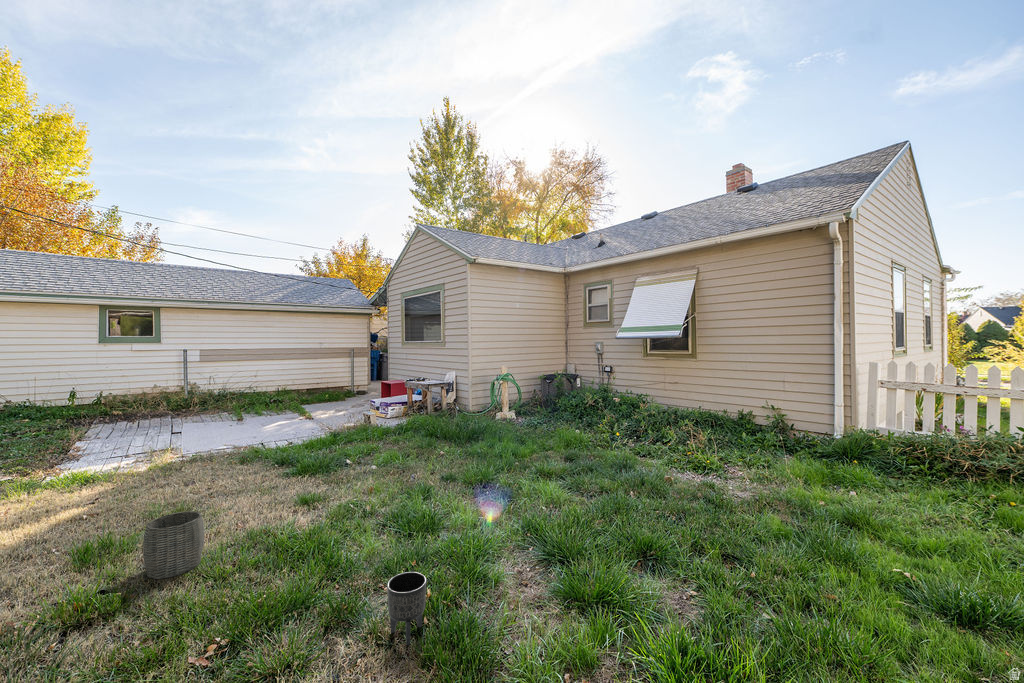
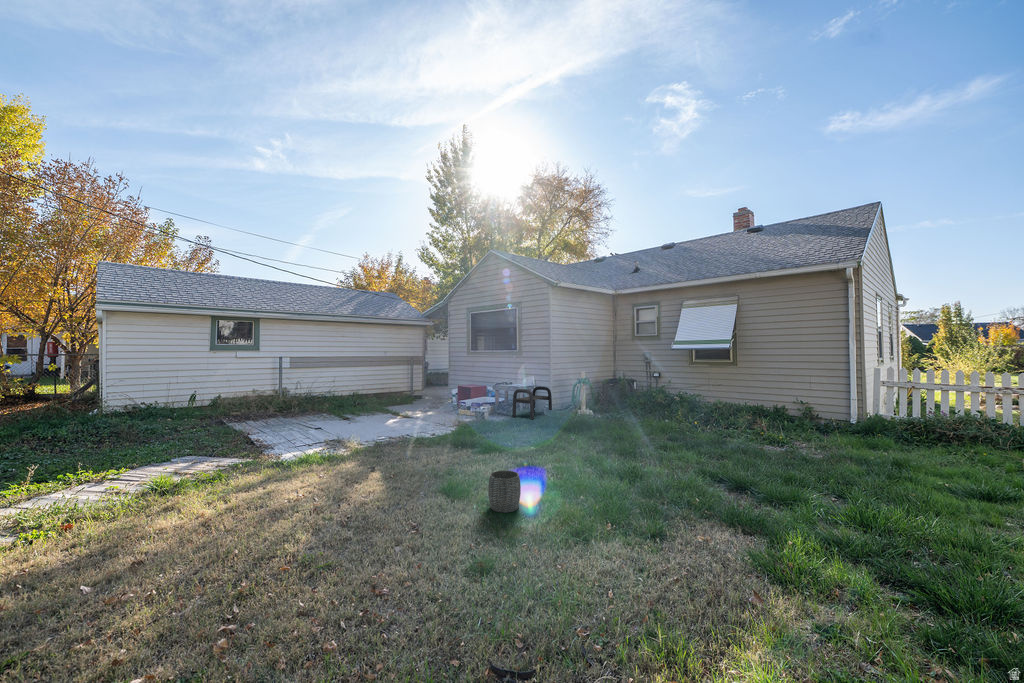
bench: none [421,384,474,424] -> present [512,386,552,419]
planter: present [387,572,426,645] -> none [697,495,722,534]

